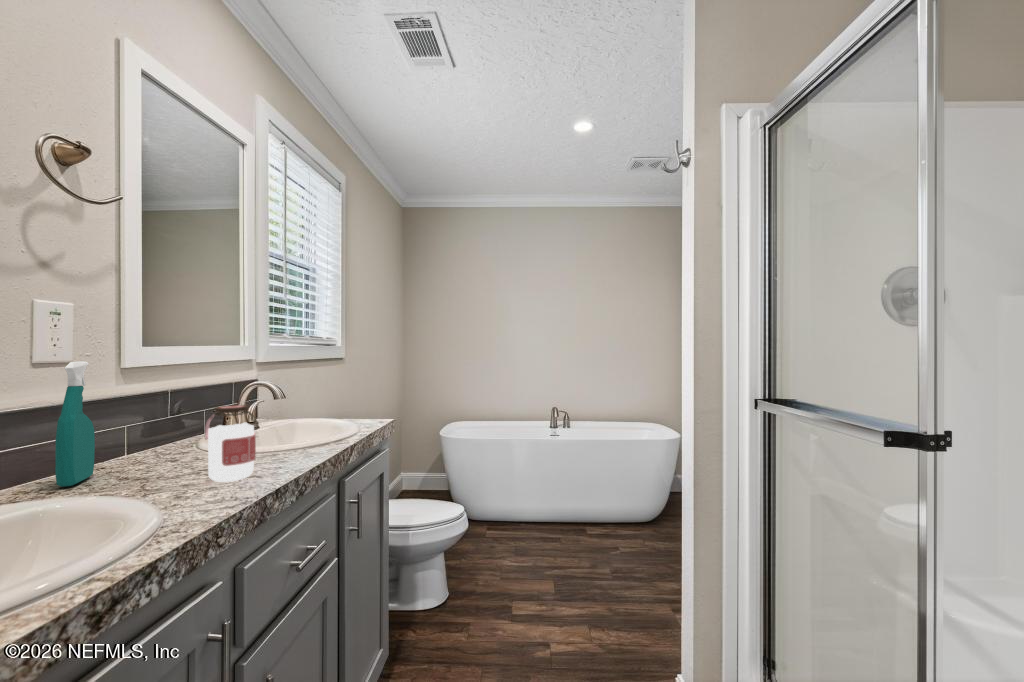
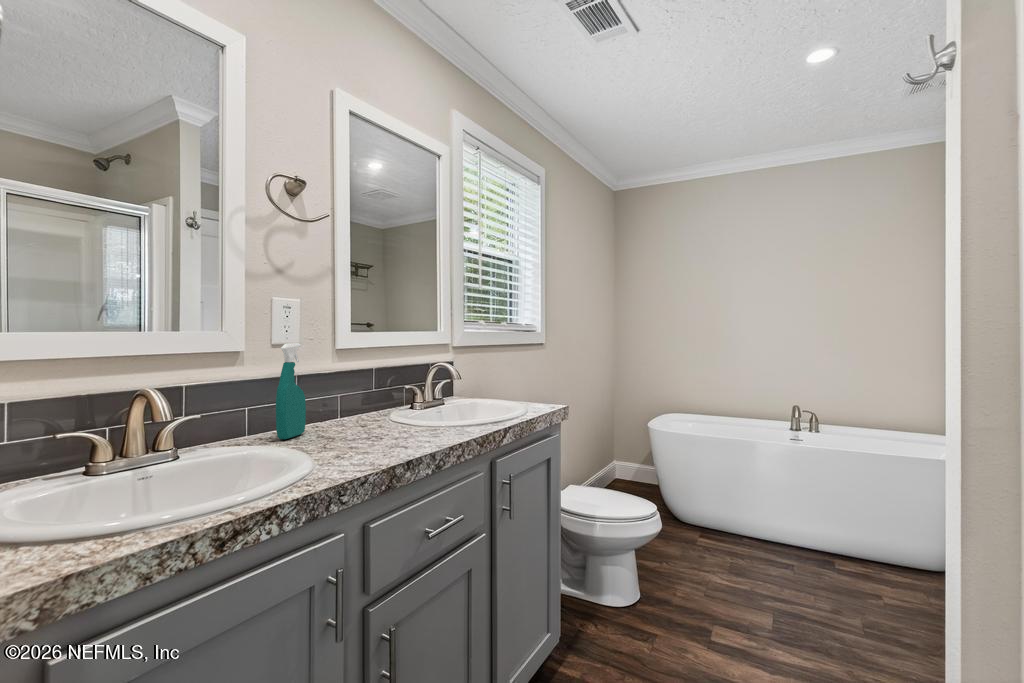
jar: present [205,405,257,482] -> none [365,383,404,451]

